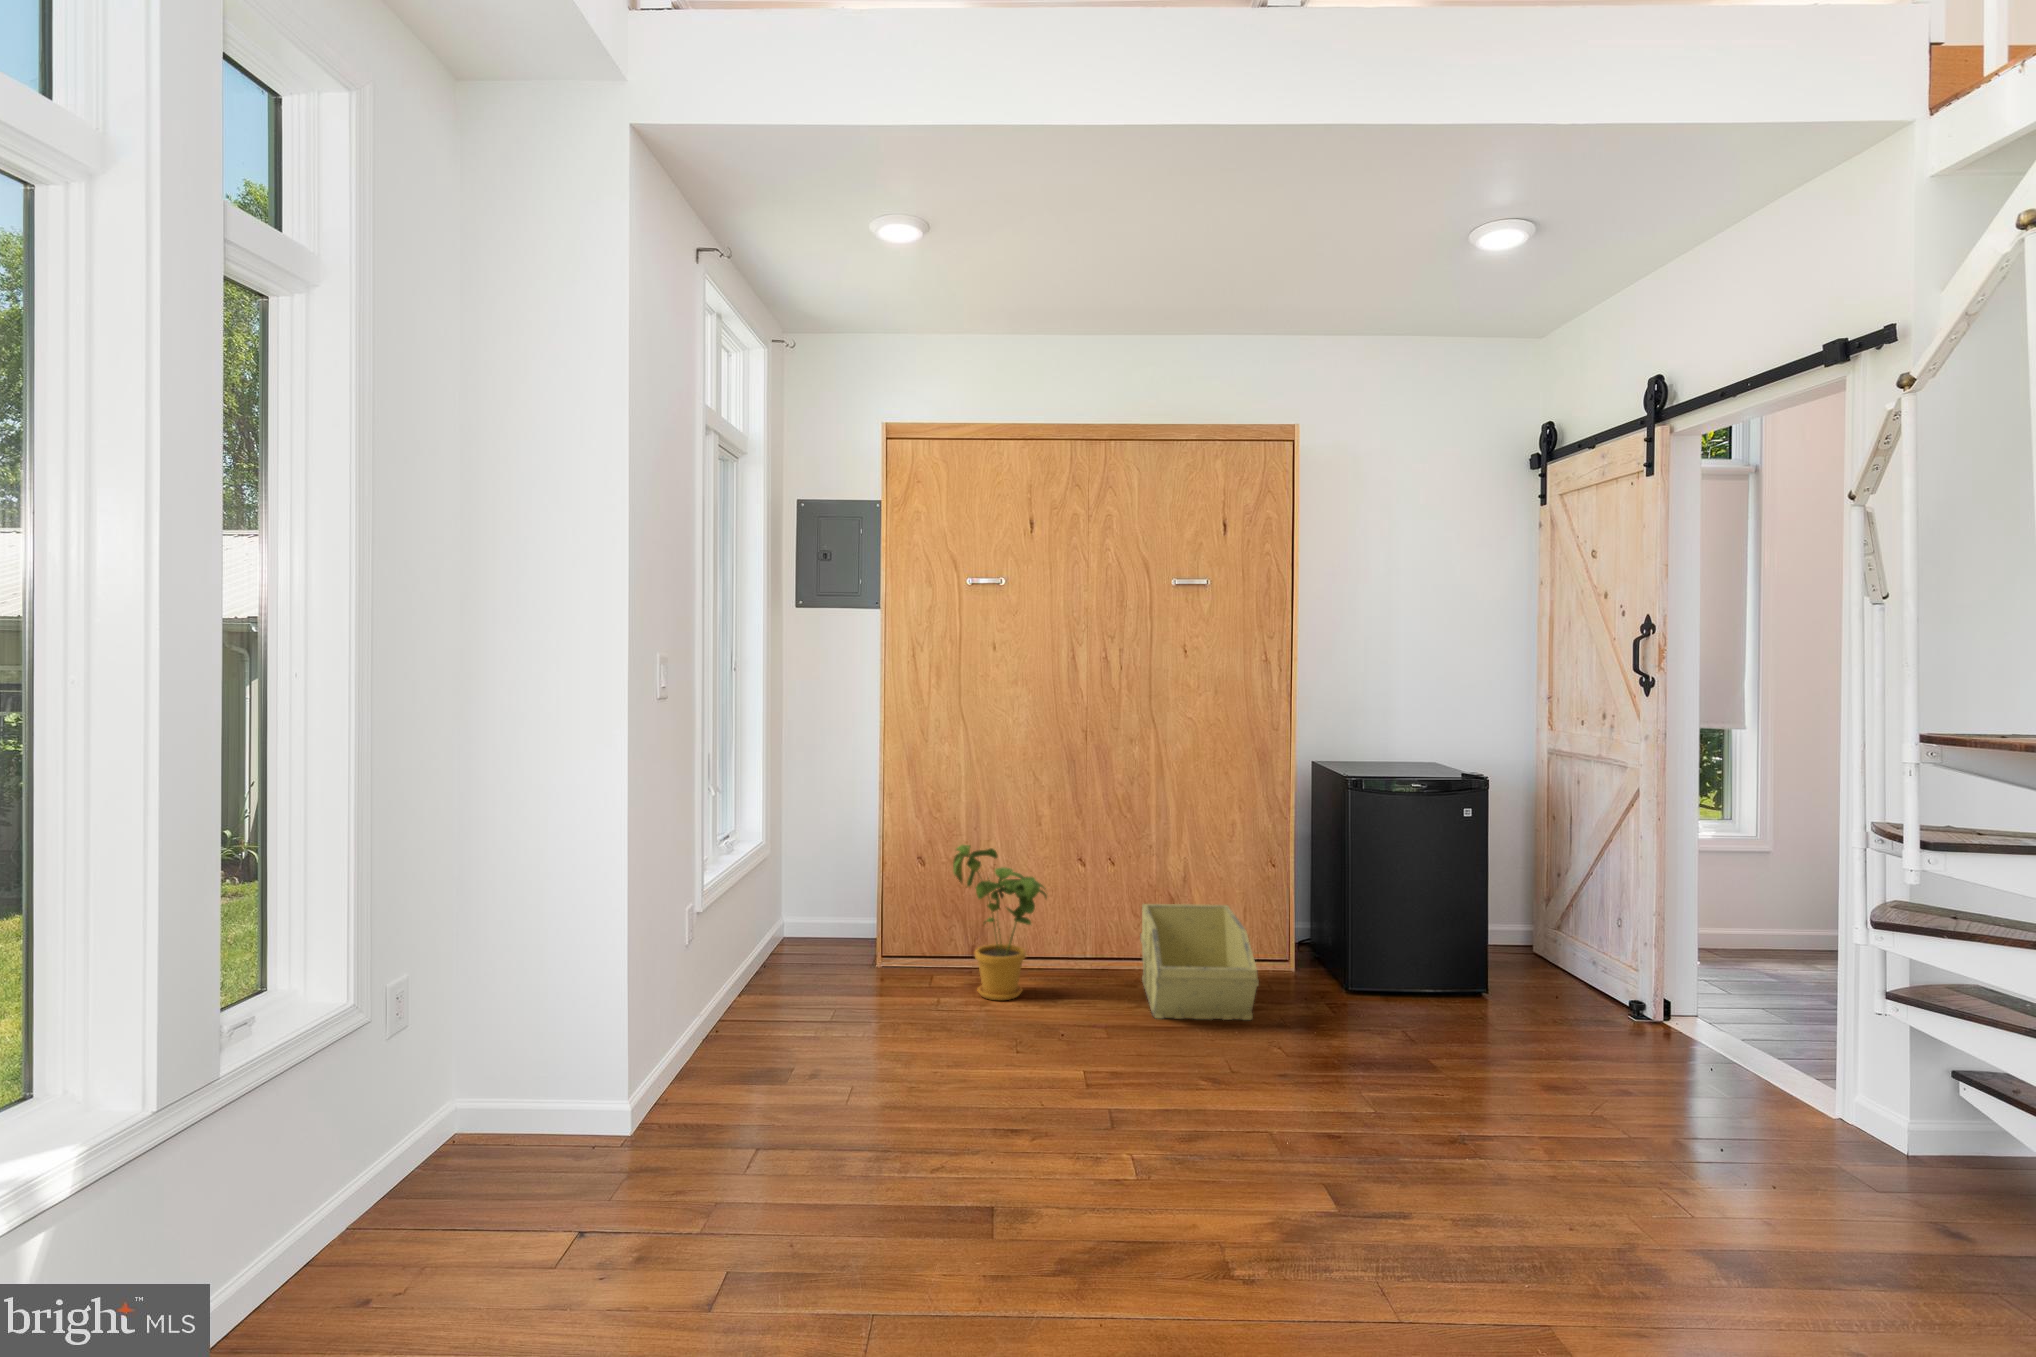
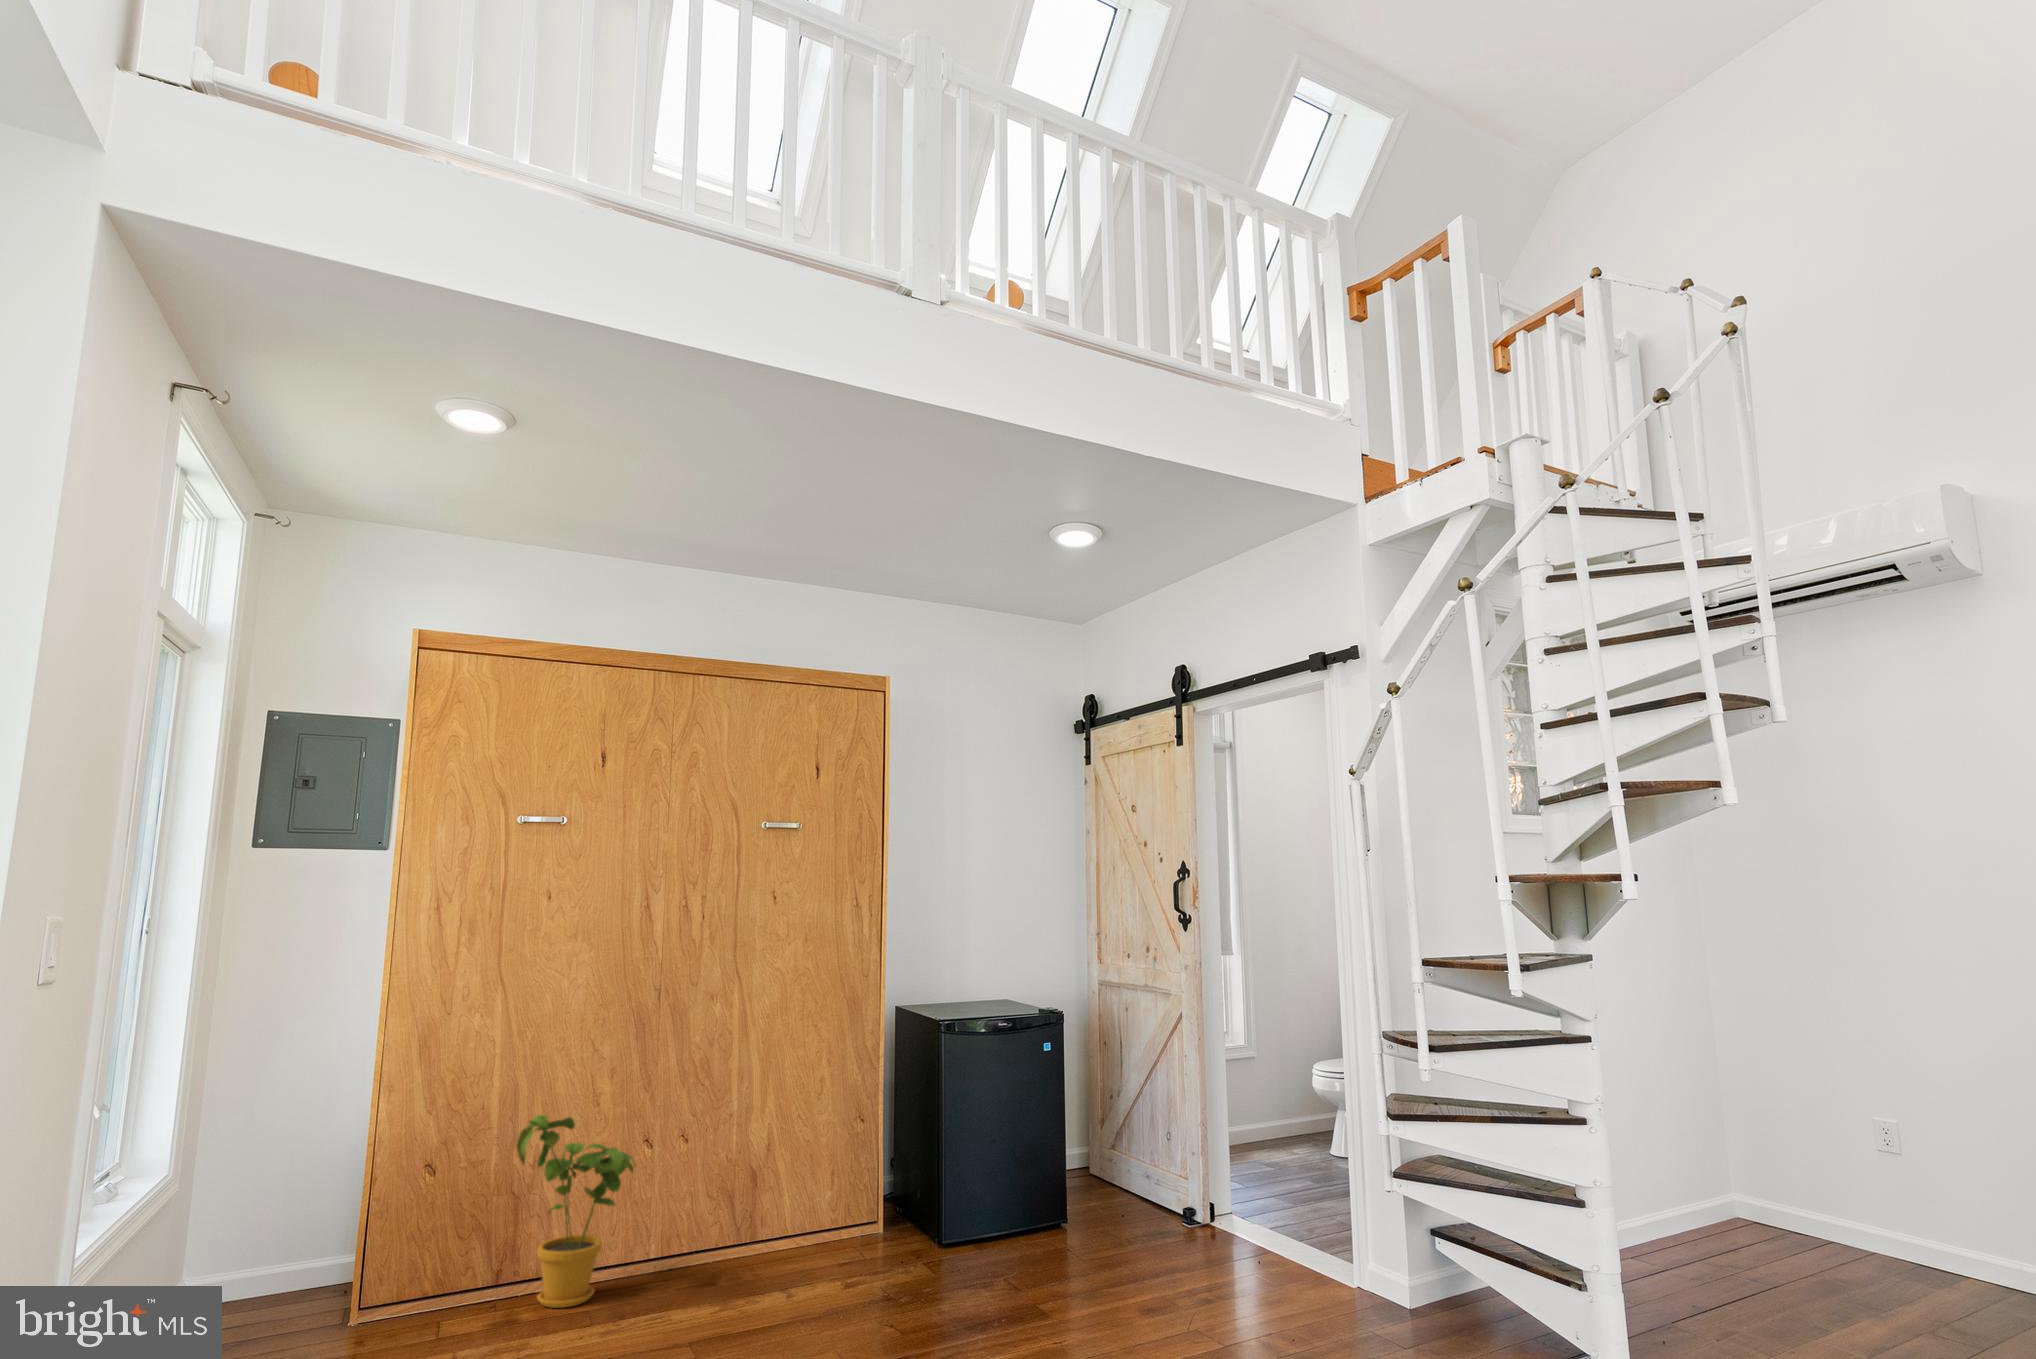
storage bin: present [1140,904,1259,1020] -> none [727,1159,871,1298]

